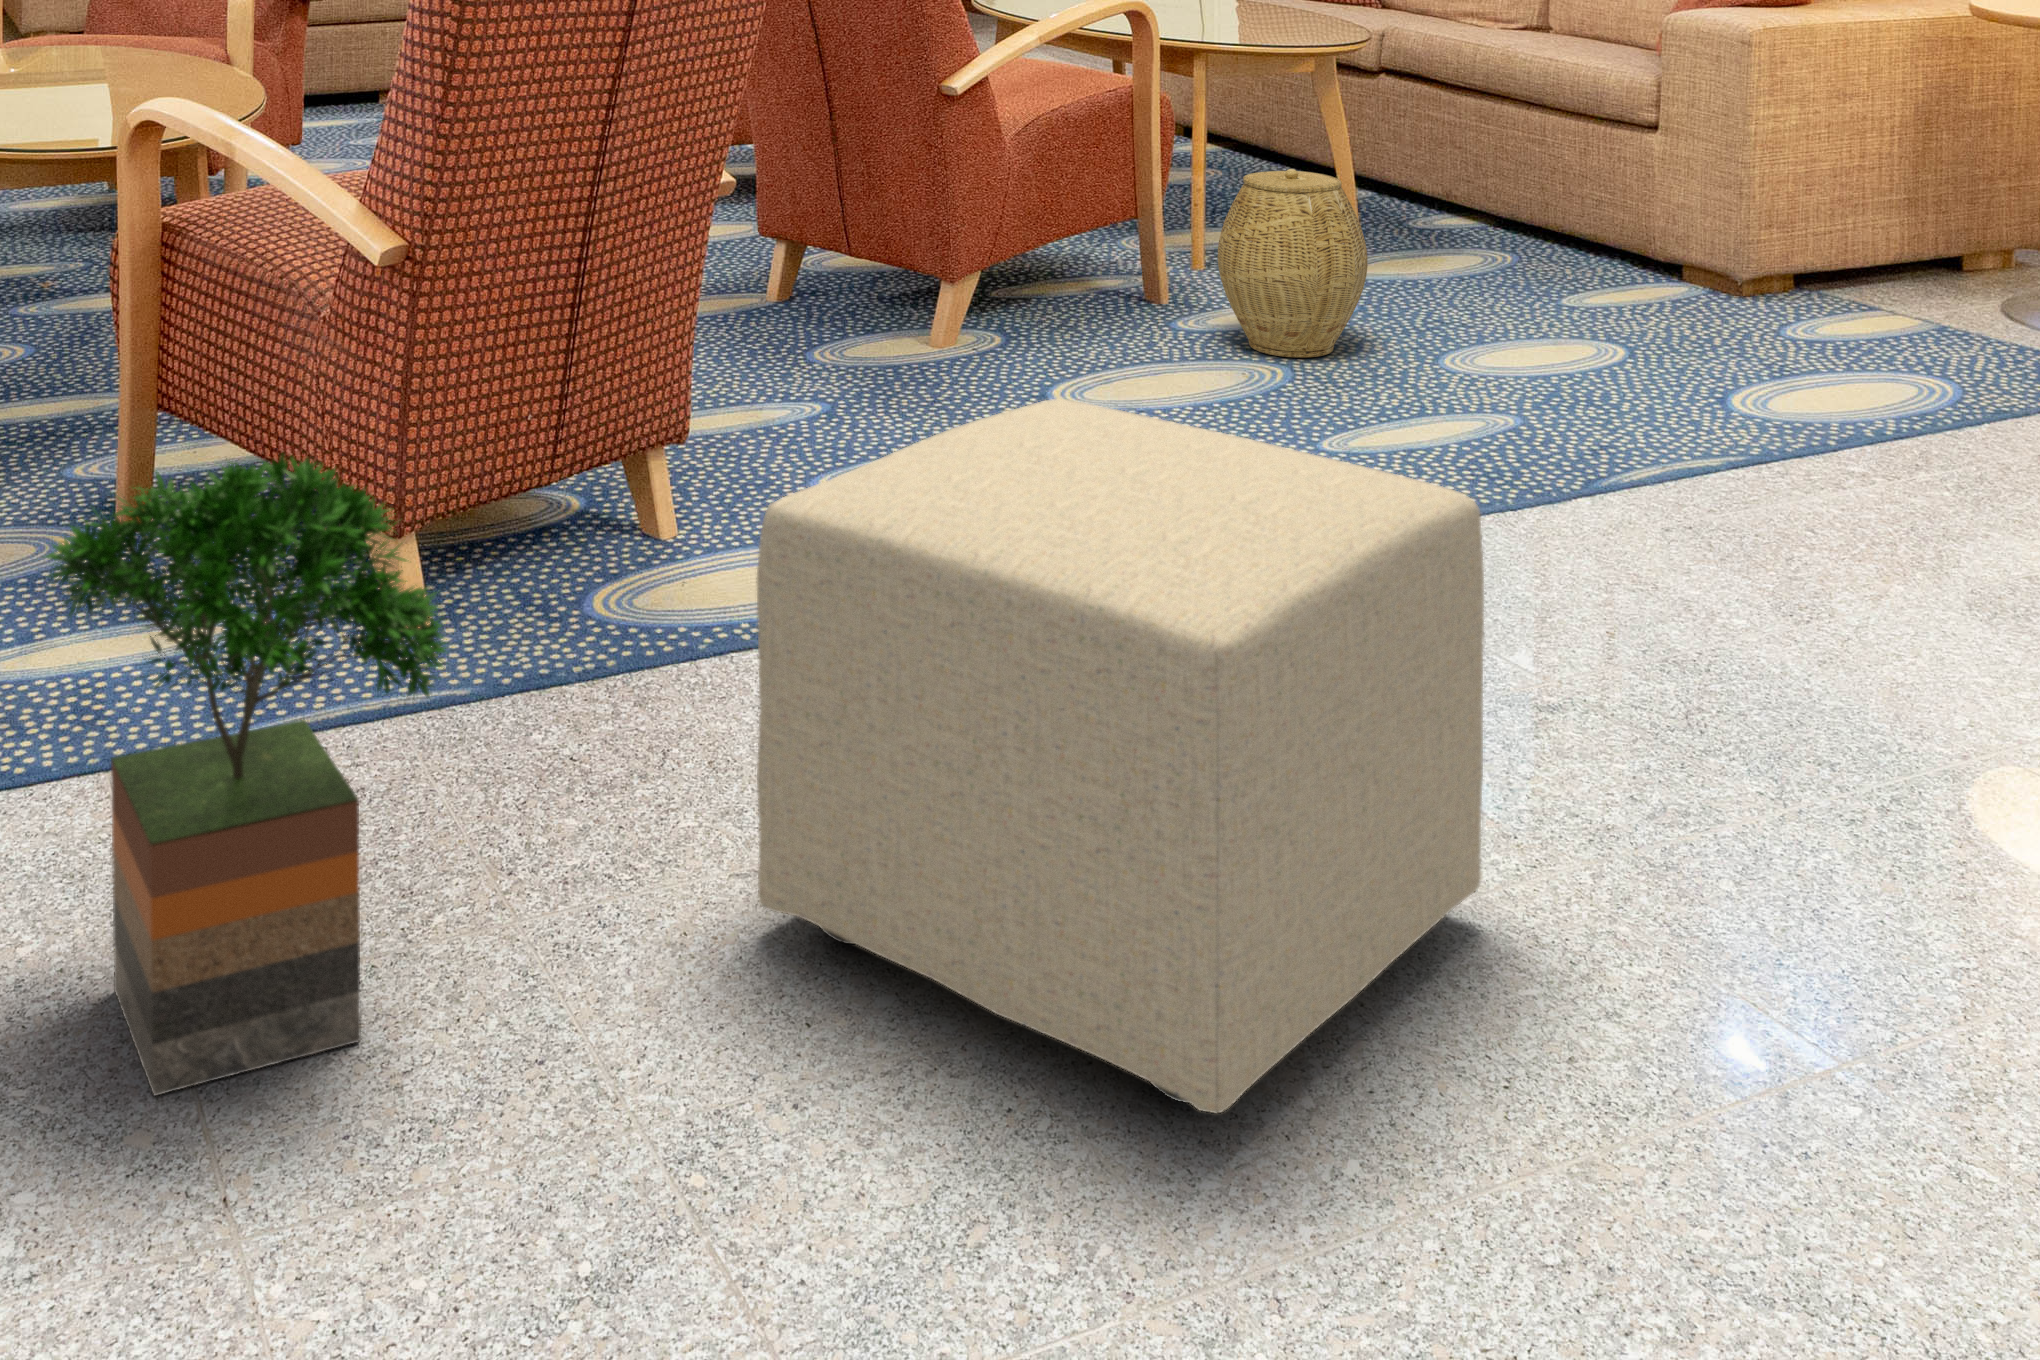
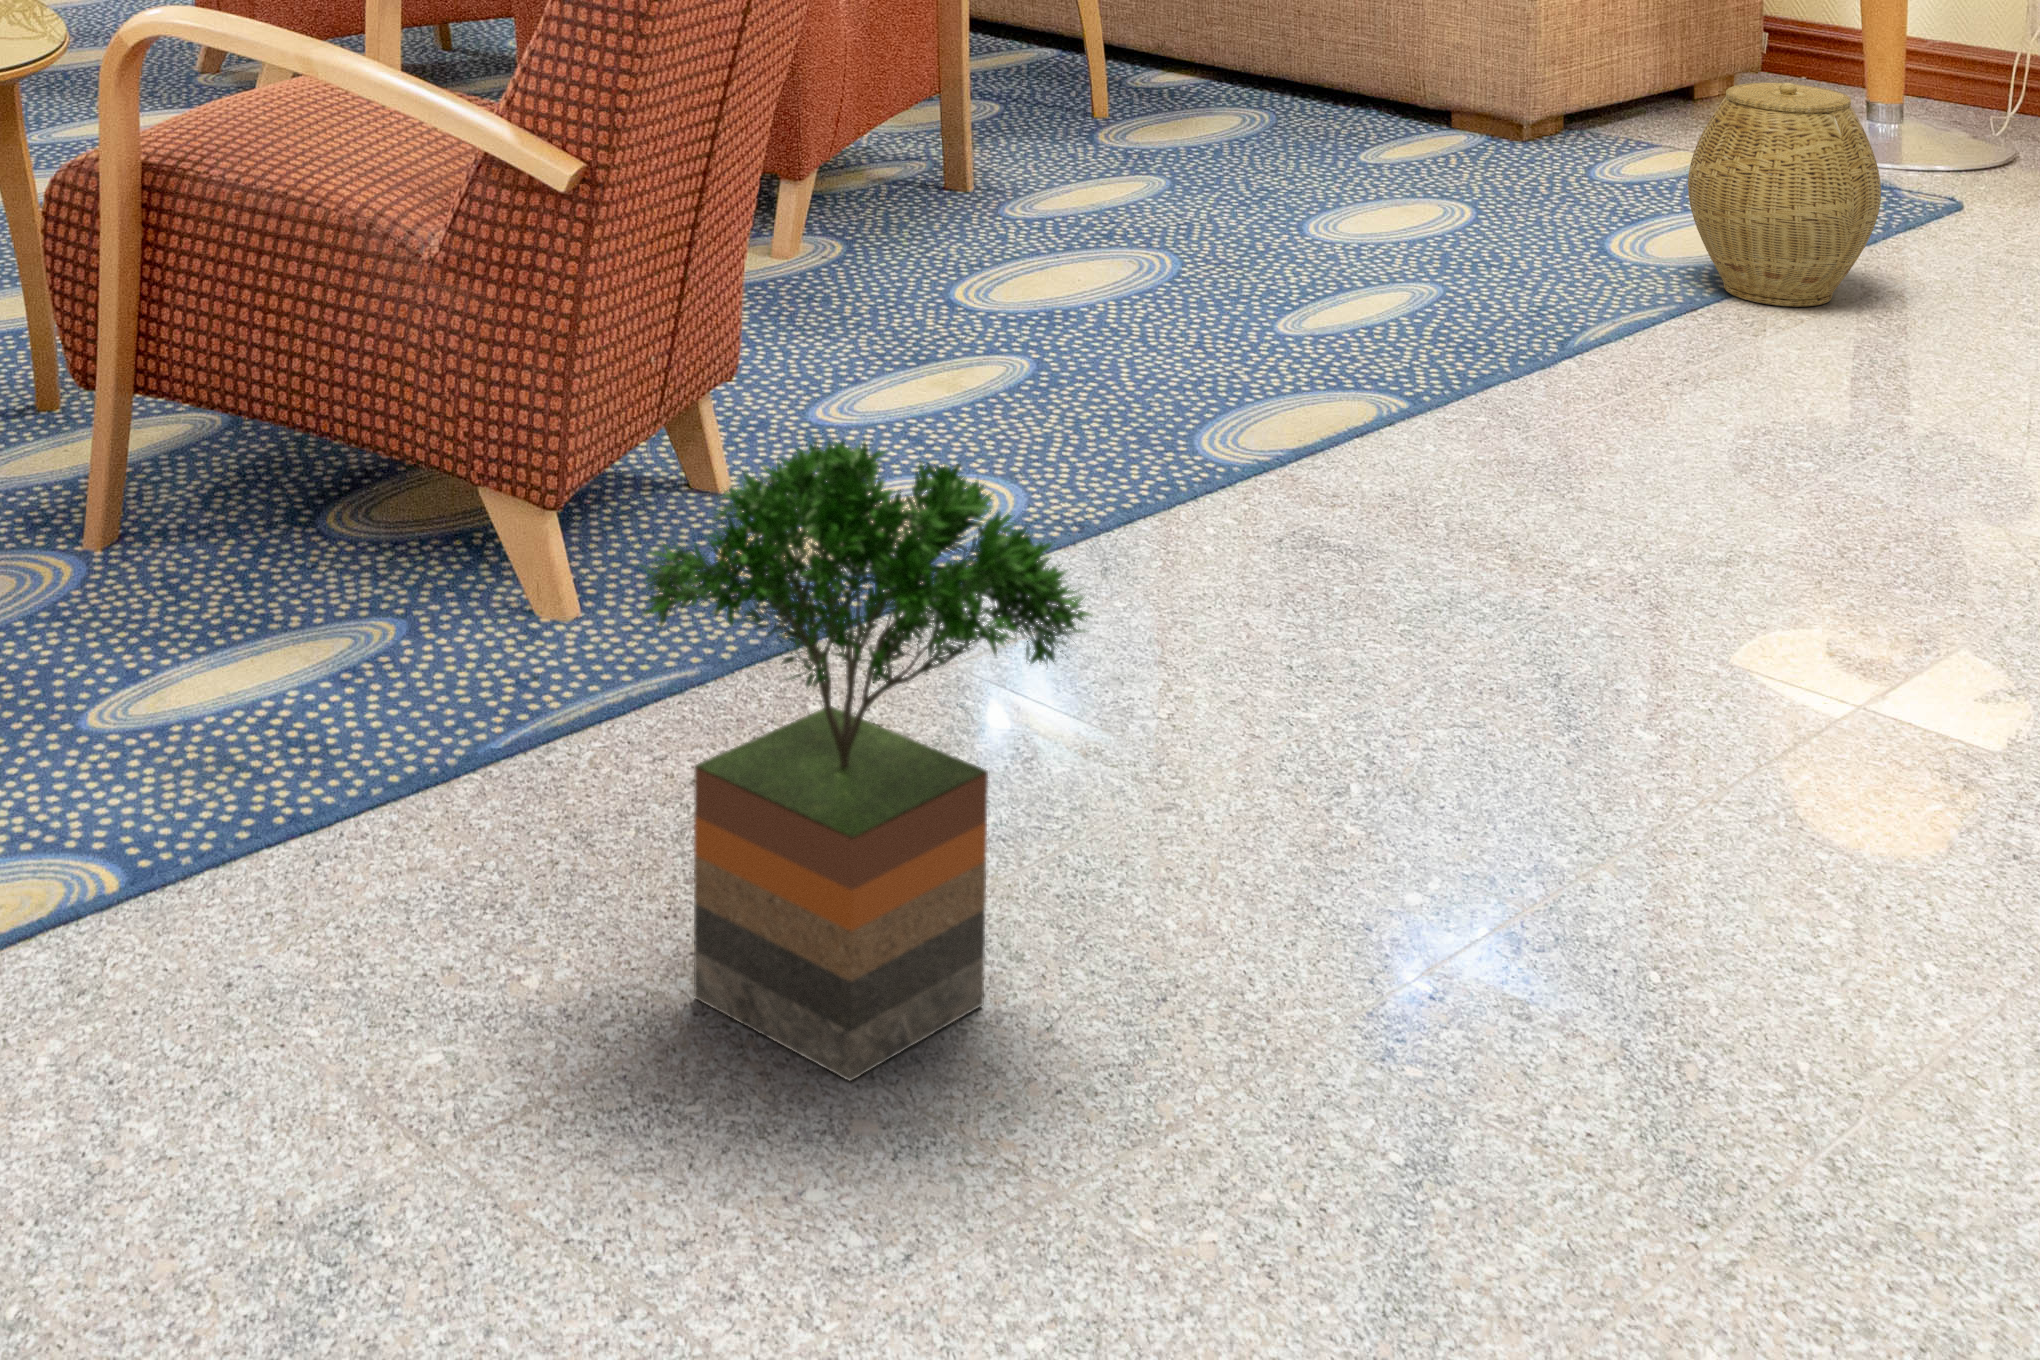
woven basket: present [1218,169,1368,358] -> present [1688,82,1881,307]
ottoman: present [757,398,1484,1113] -> none [1234,308,1849,940]

